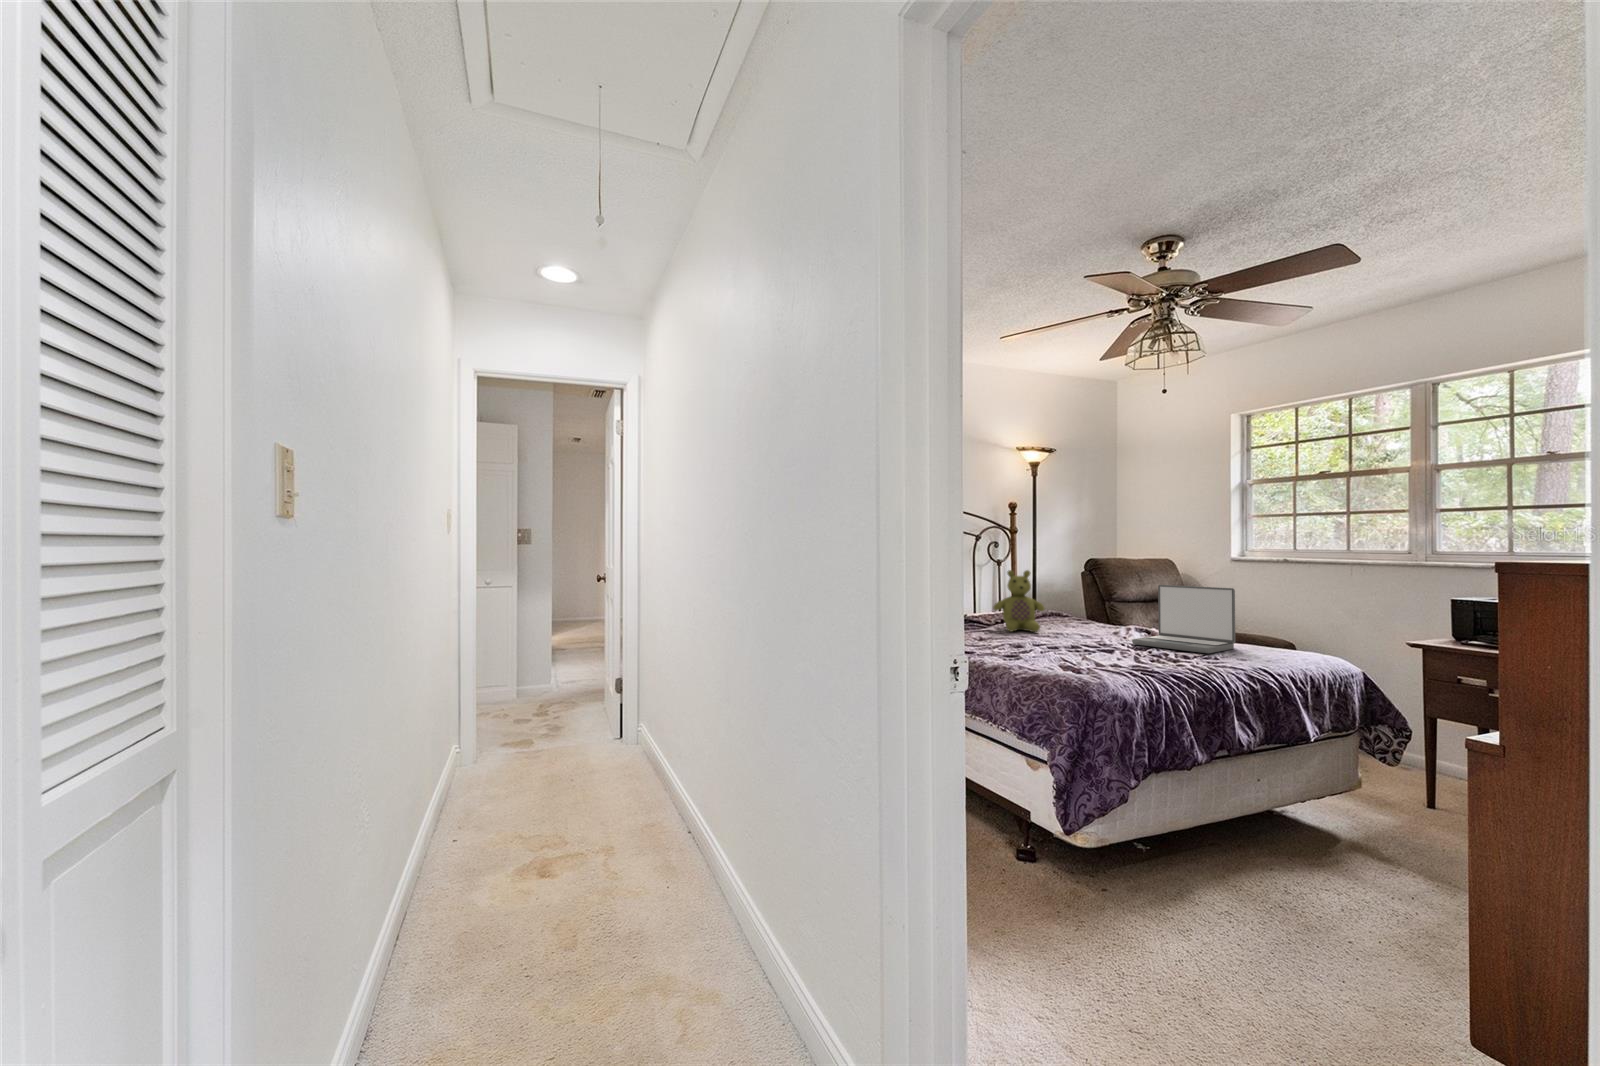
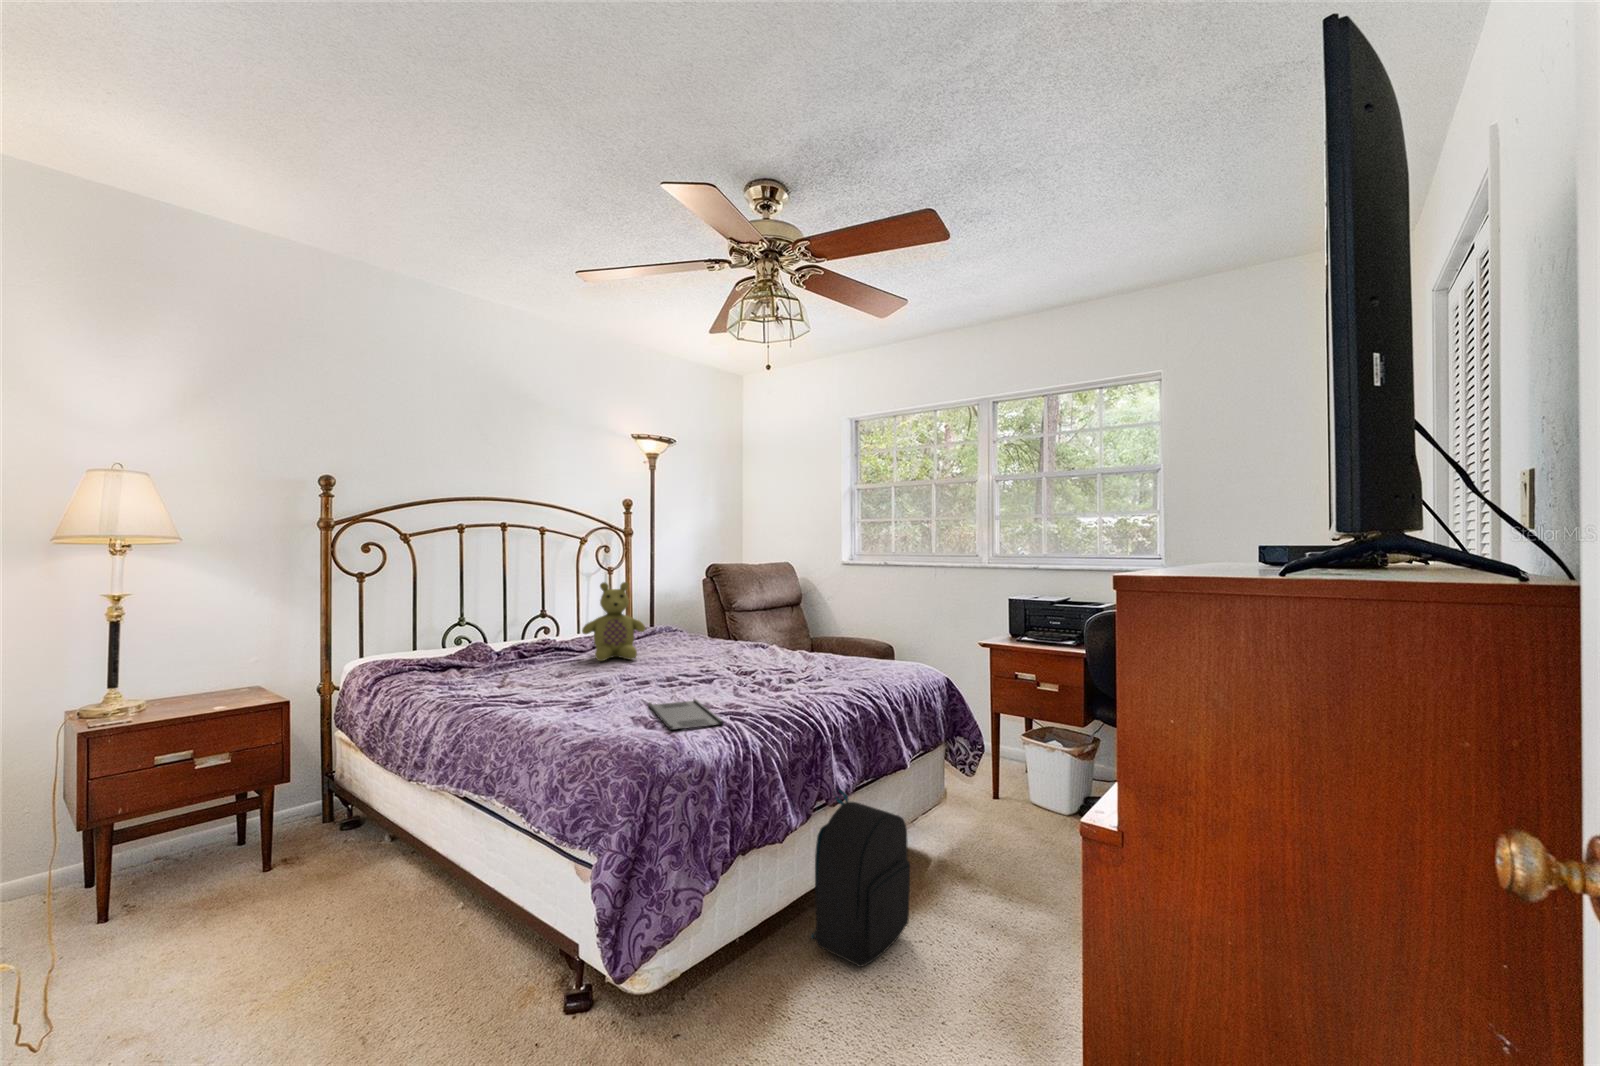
laptop: present [1132,585,1235,653] -> none [736,596,839,676]
tray: none [1067,658,1136,676] -> present [648,699,723,730]
backpack: none [1217,742,1318,887] -> present [811,790,910,967]

